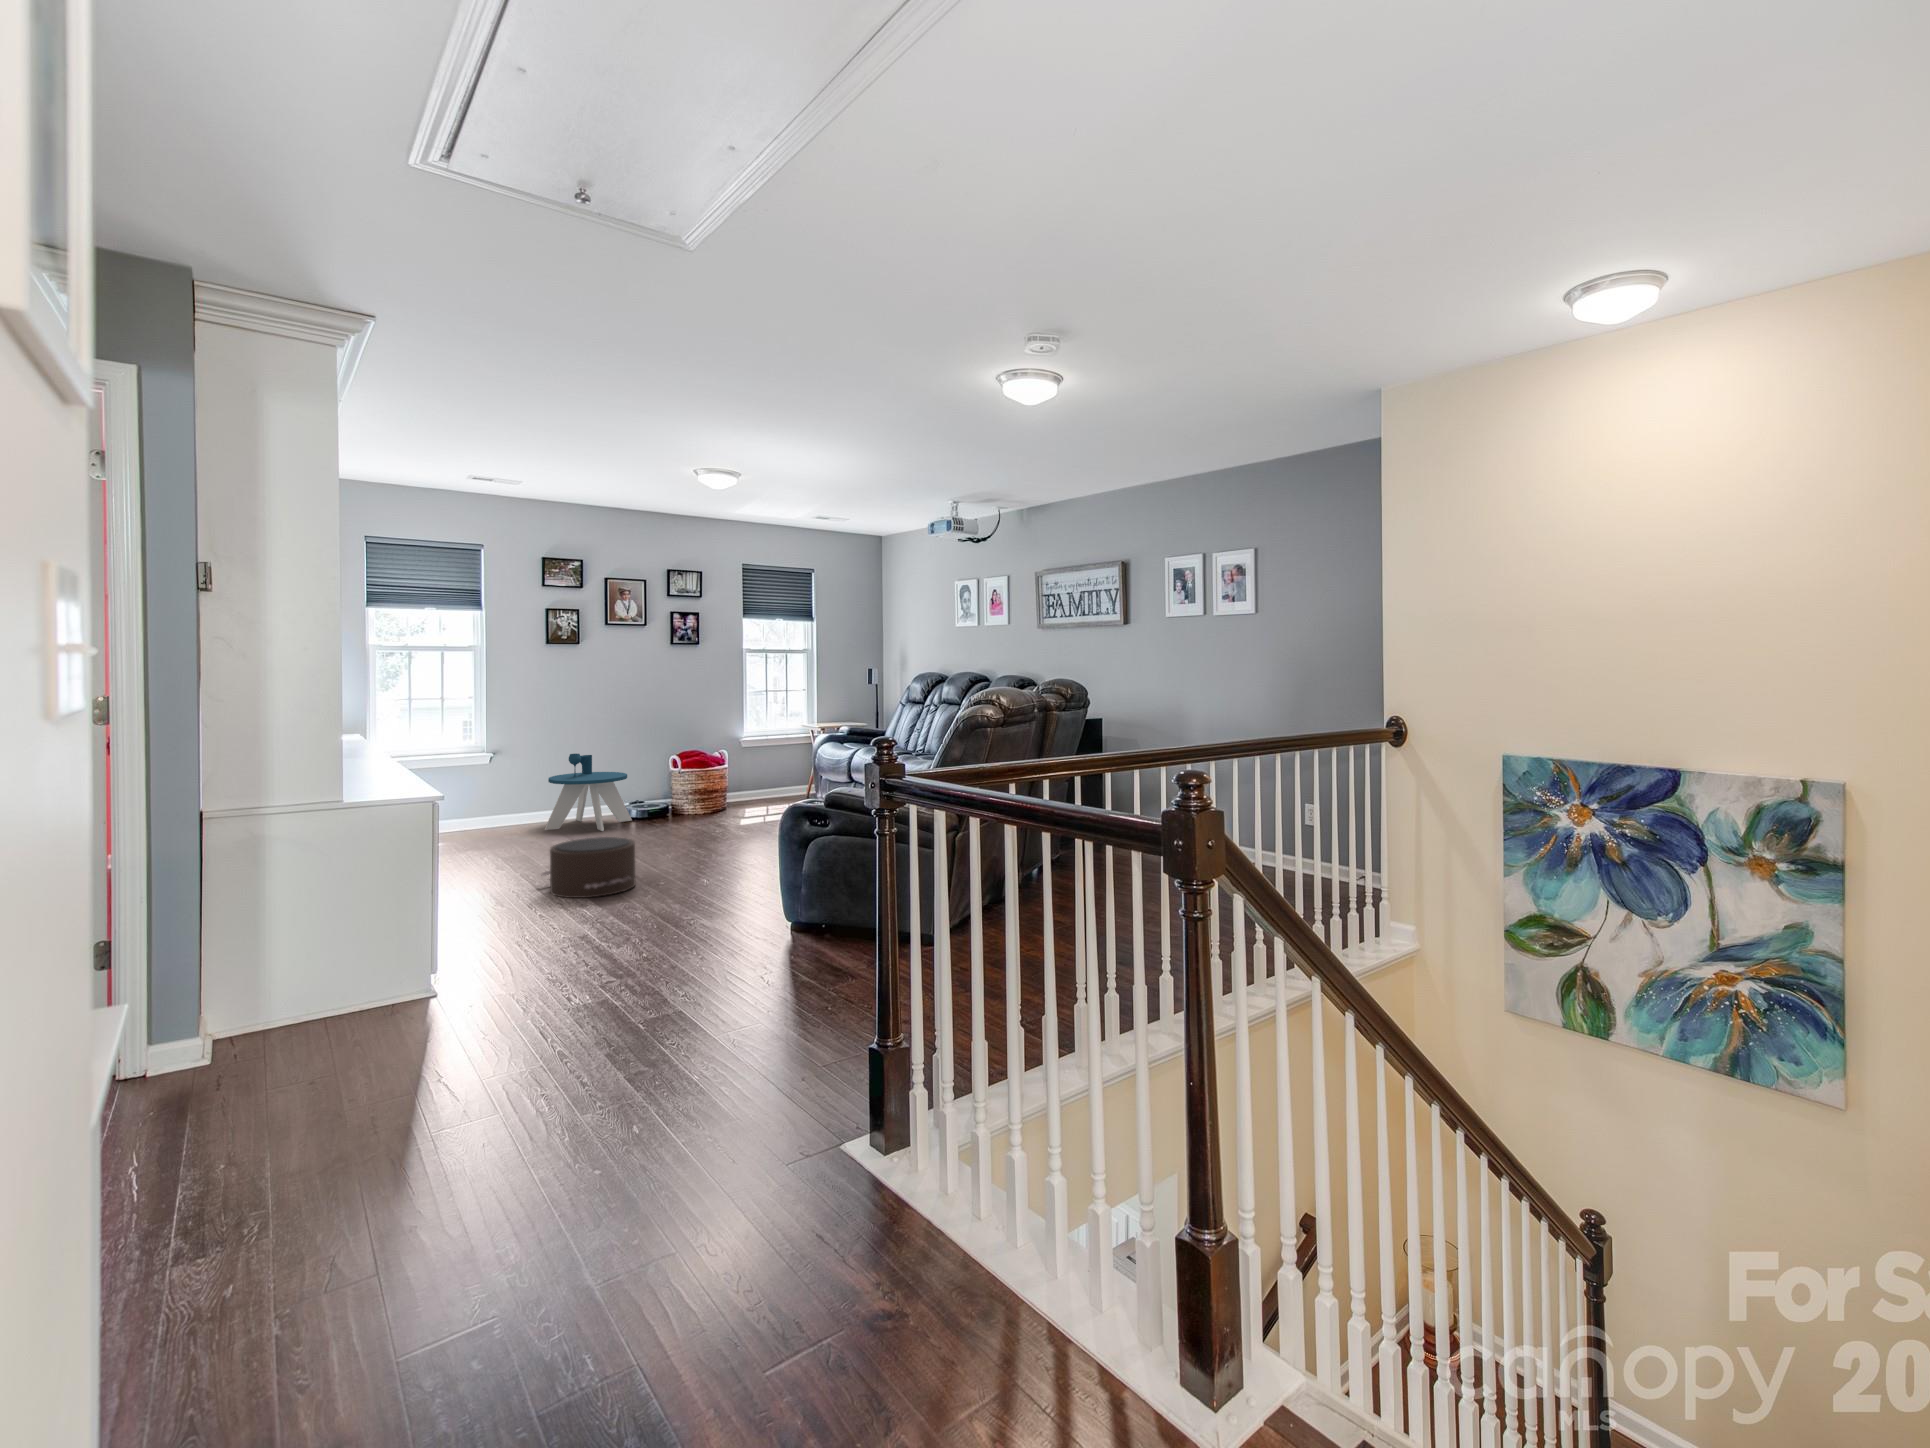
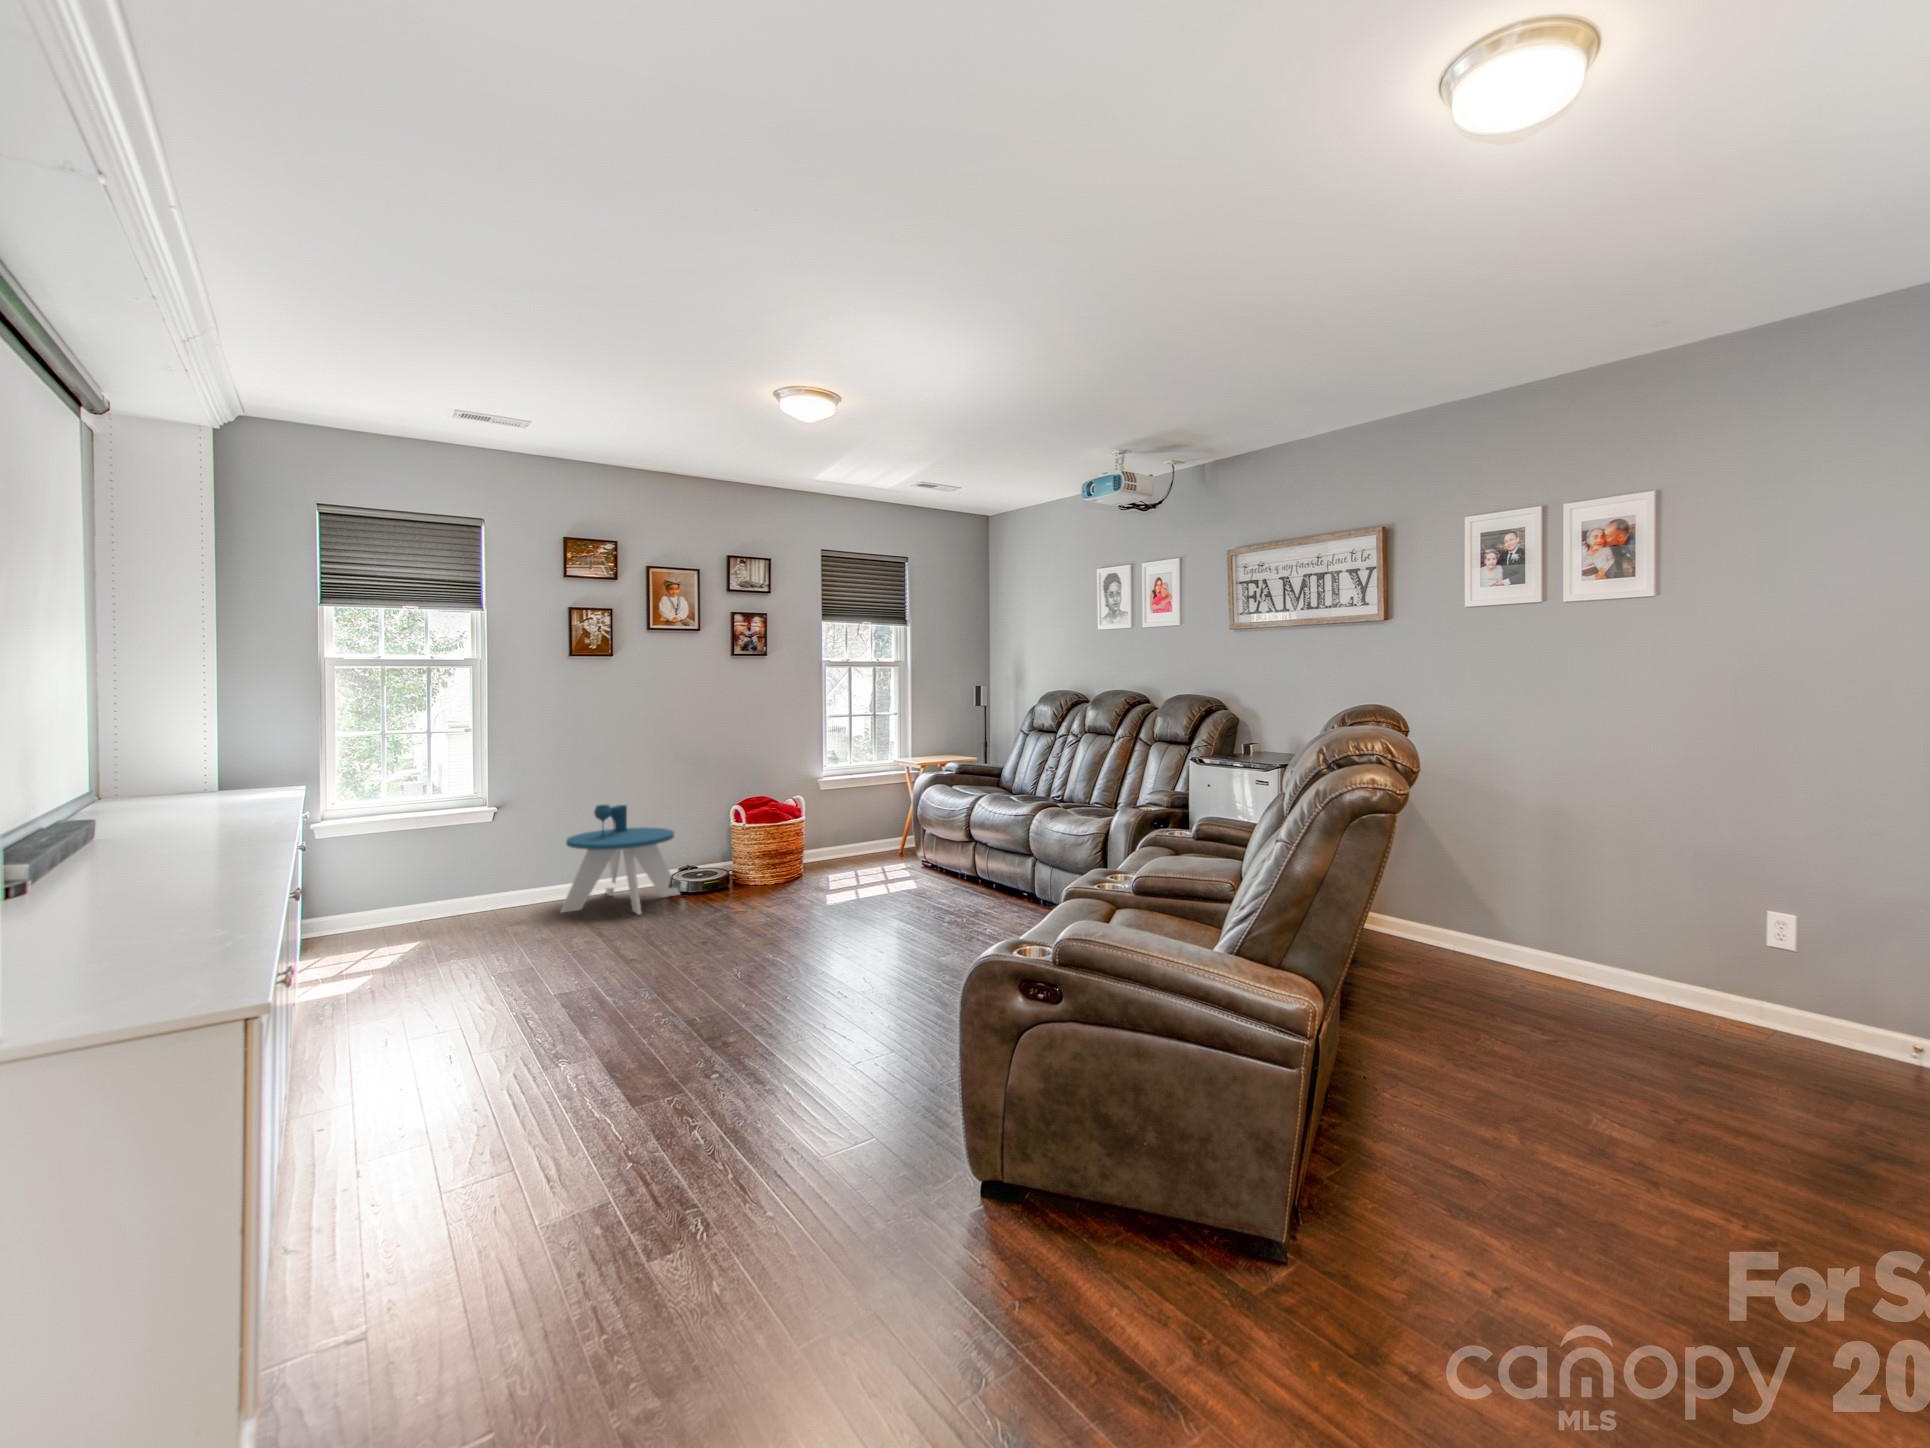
pouf: present [542,837,635,898] -> none [527,956,684,1075]

